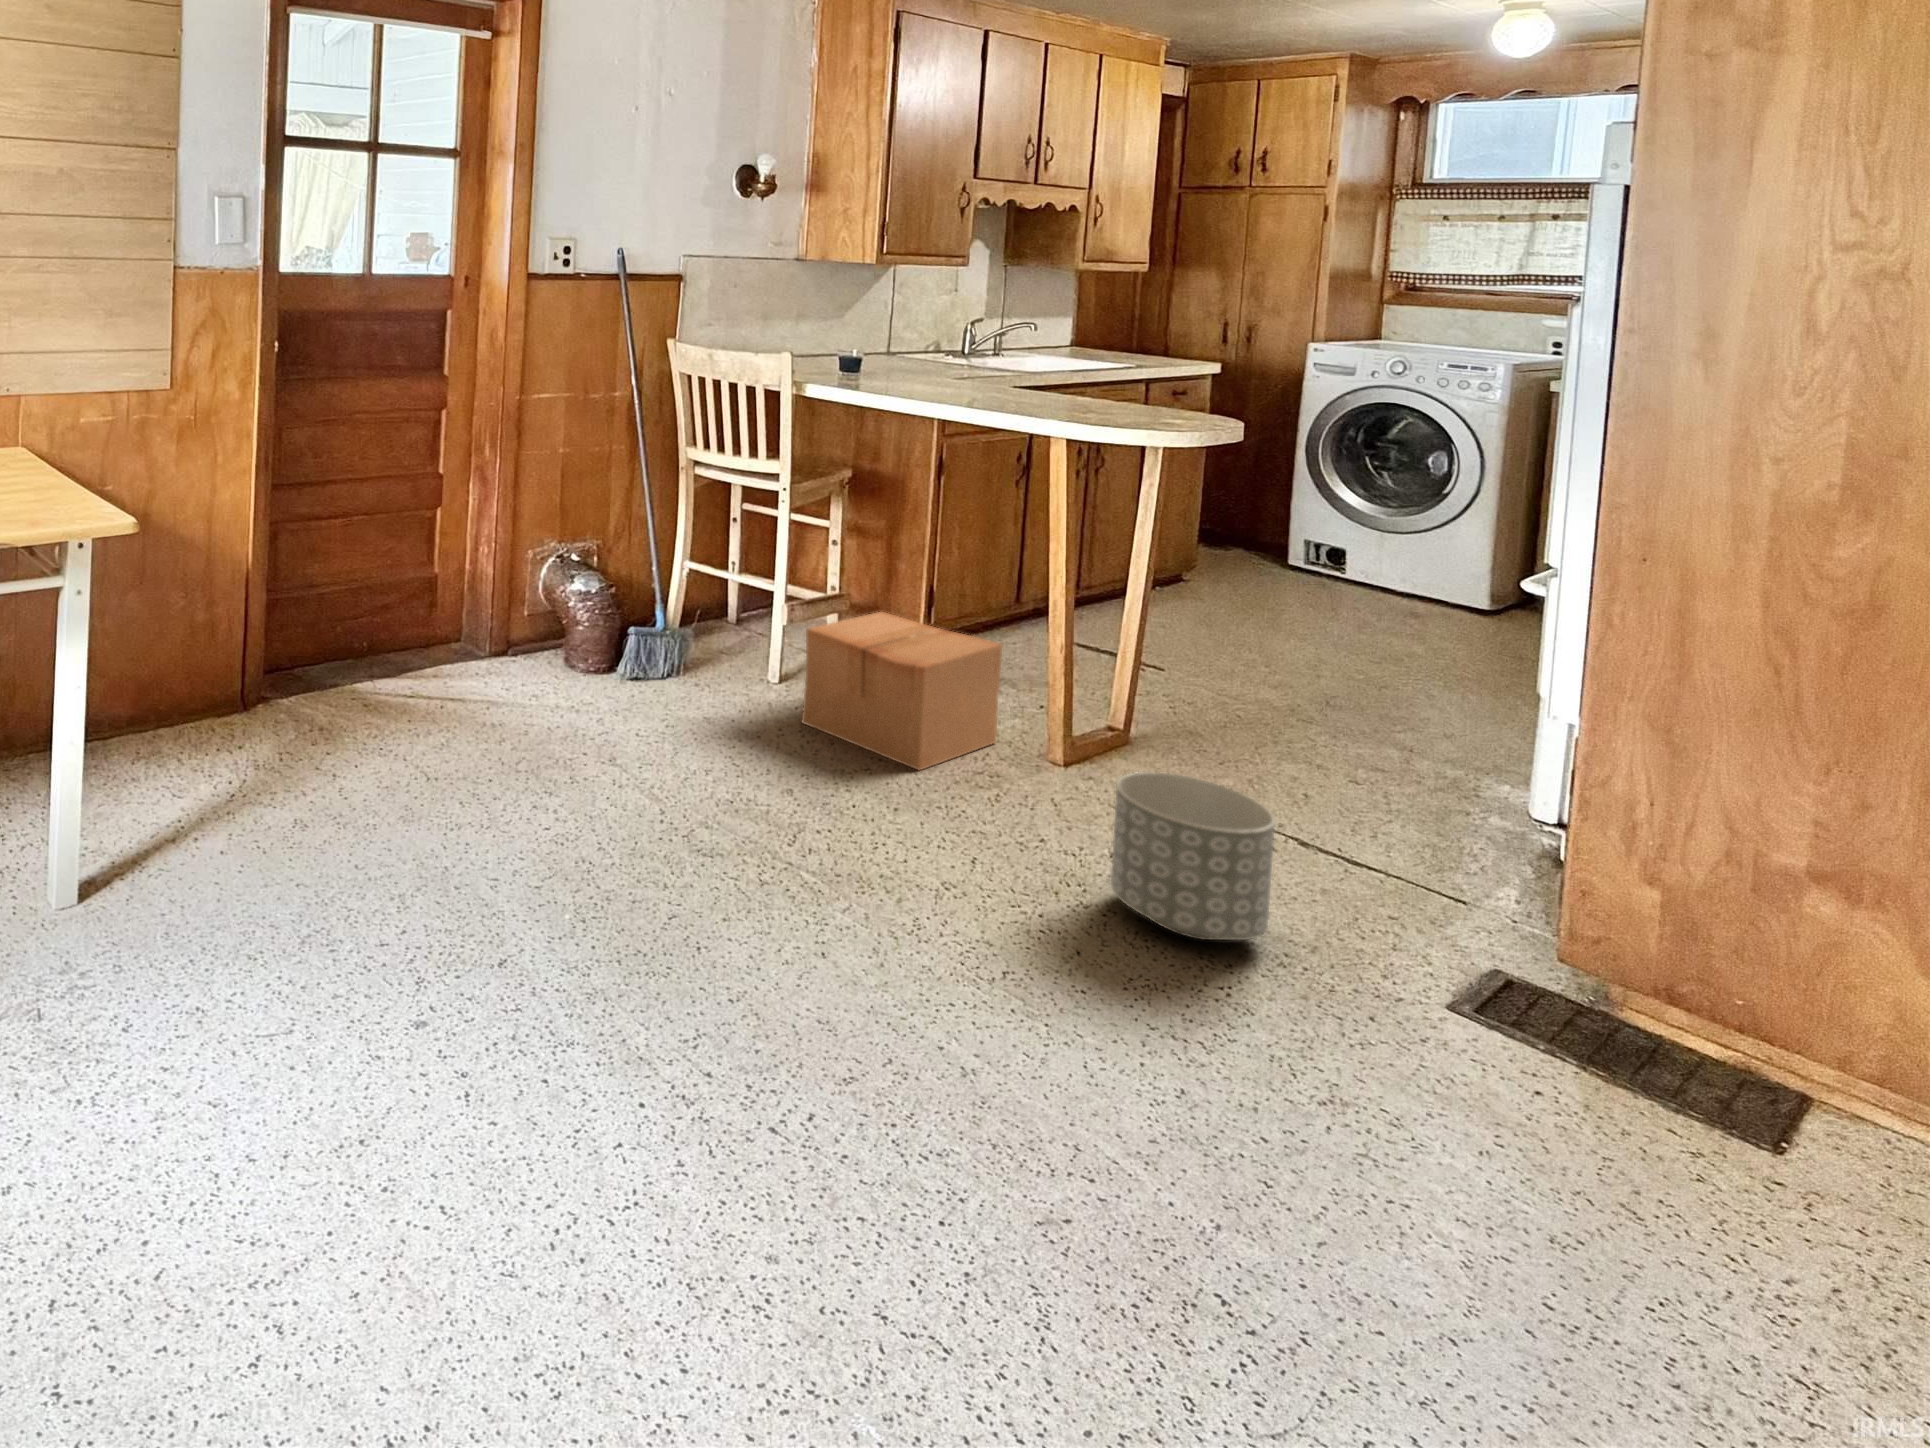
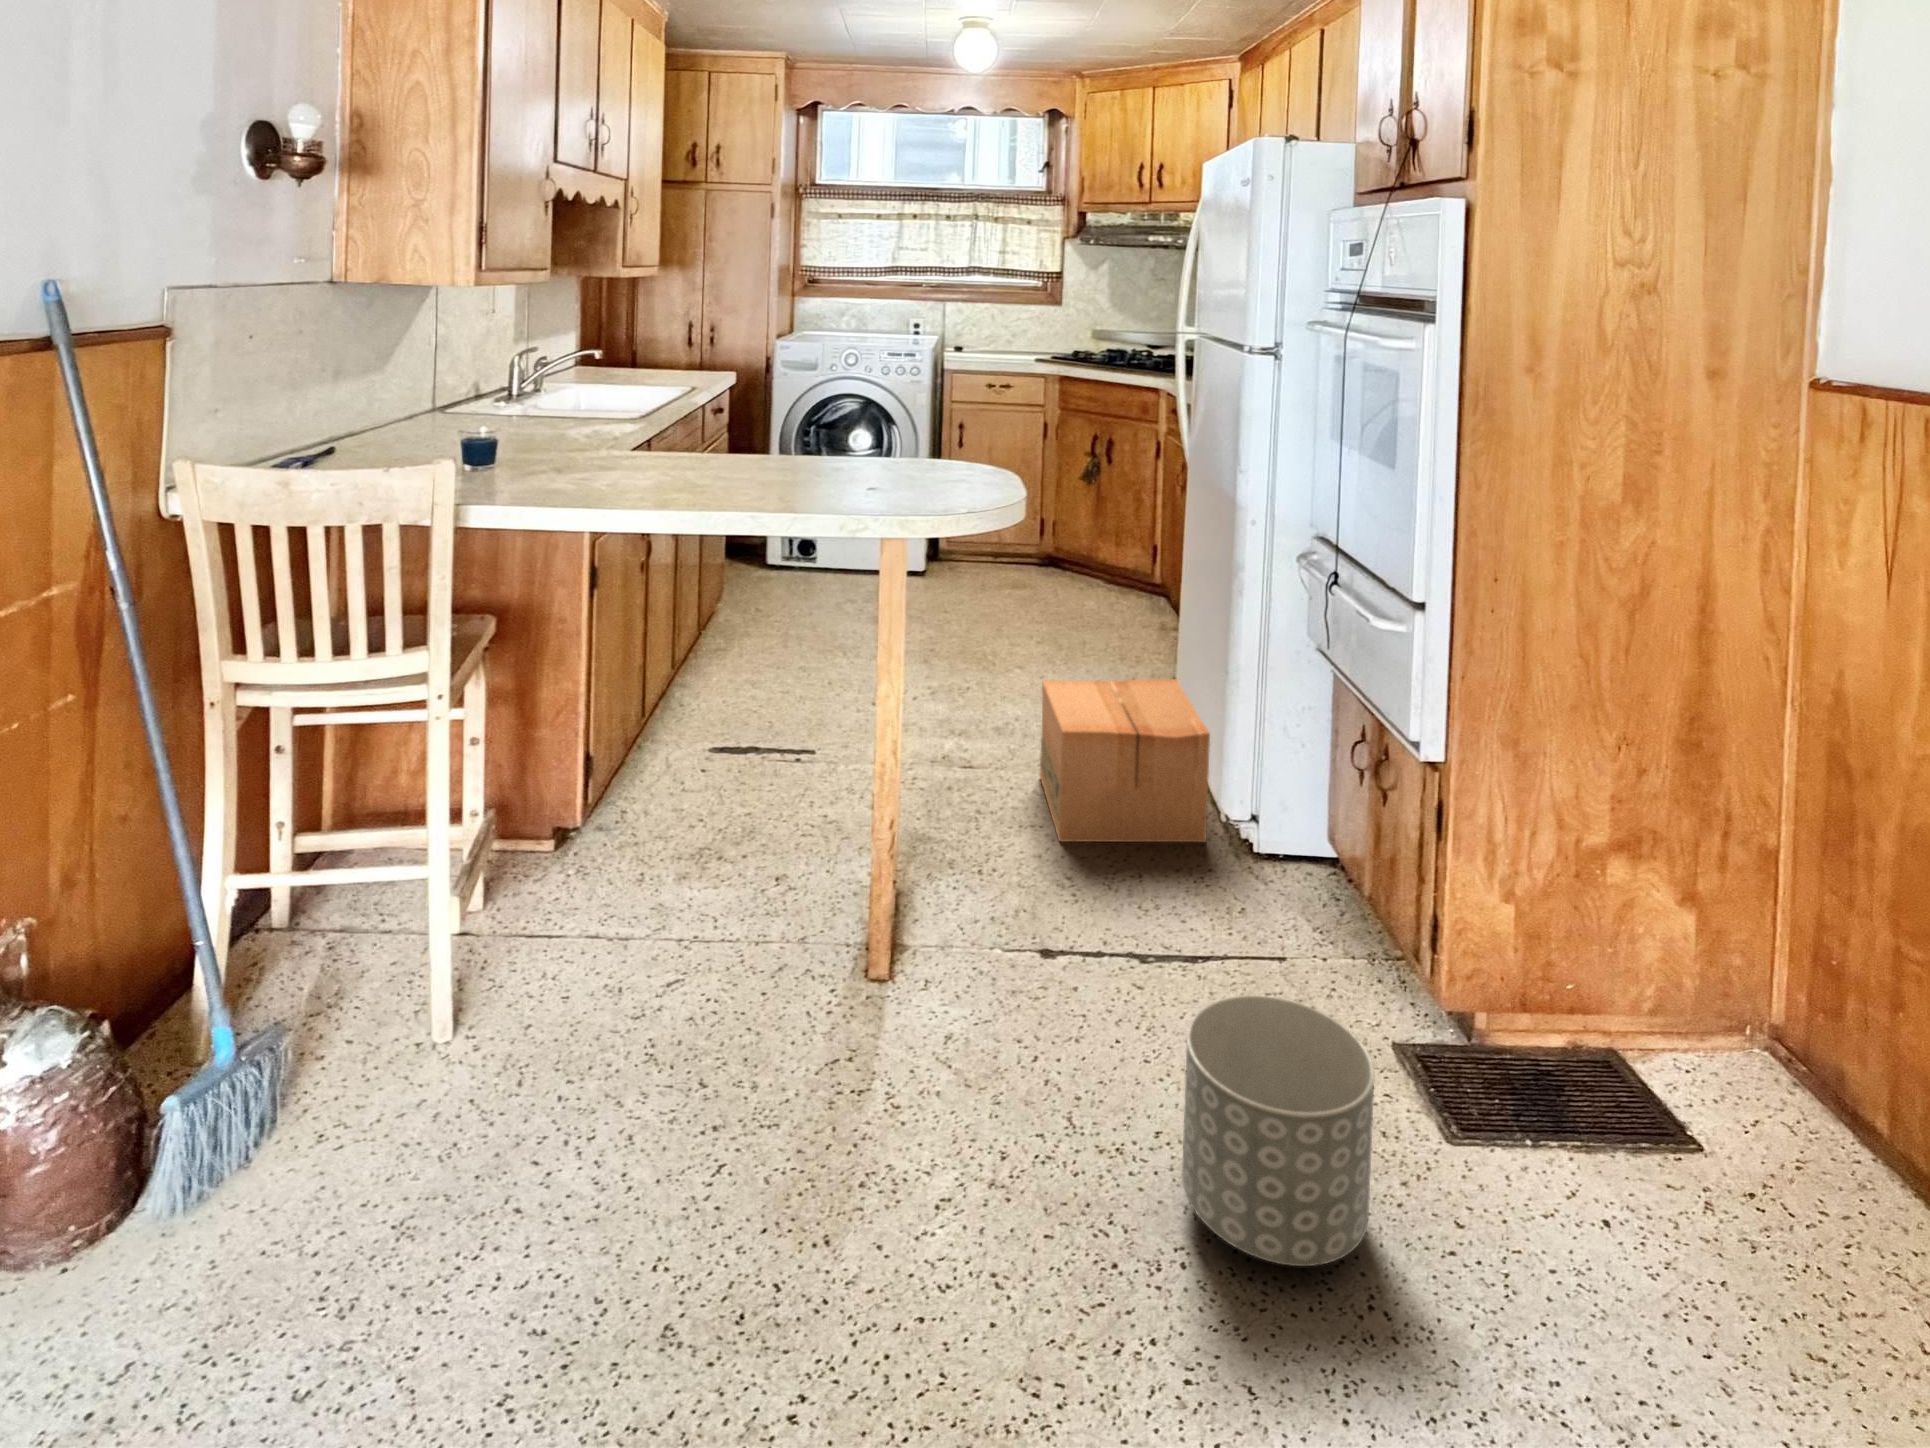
cardboard box: present [801,612,1002,770] -> present [1040,679,1210,842]

